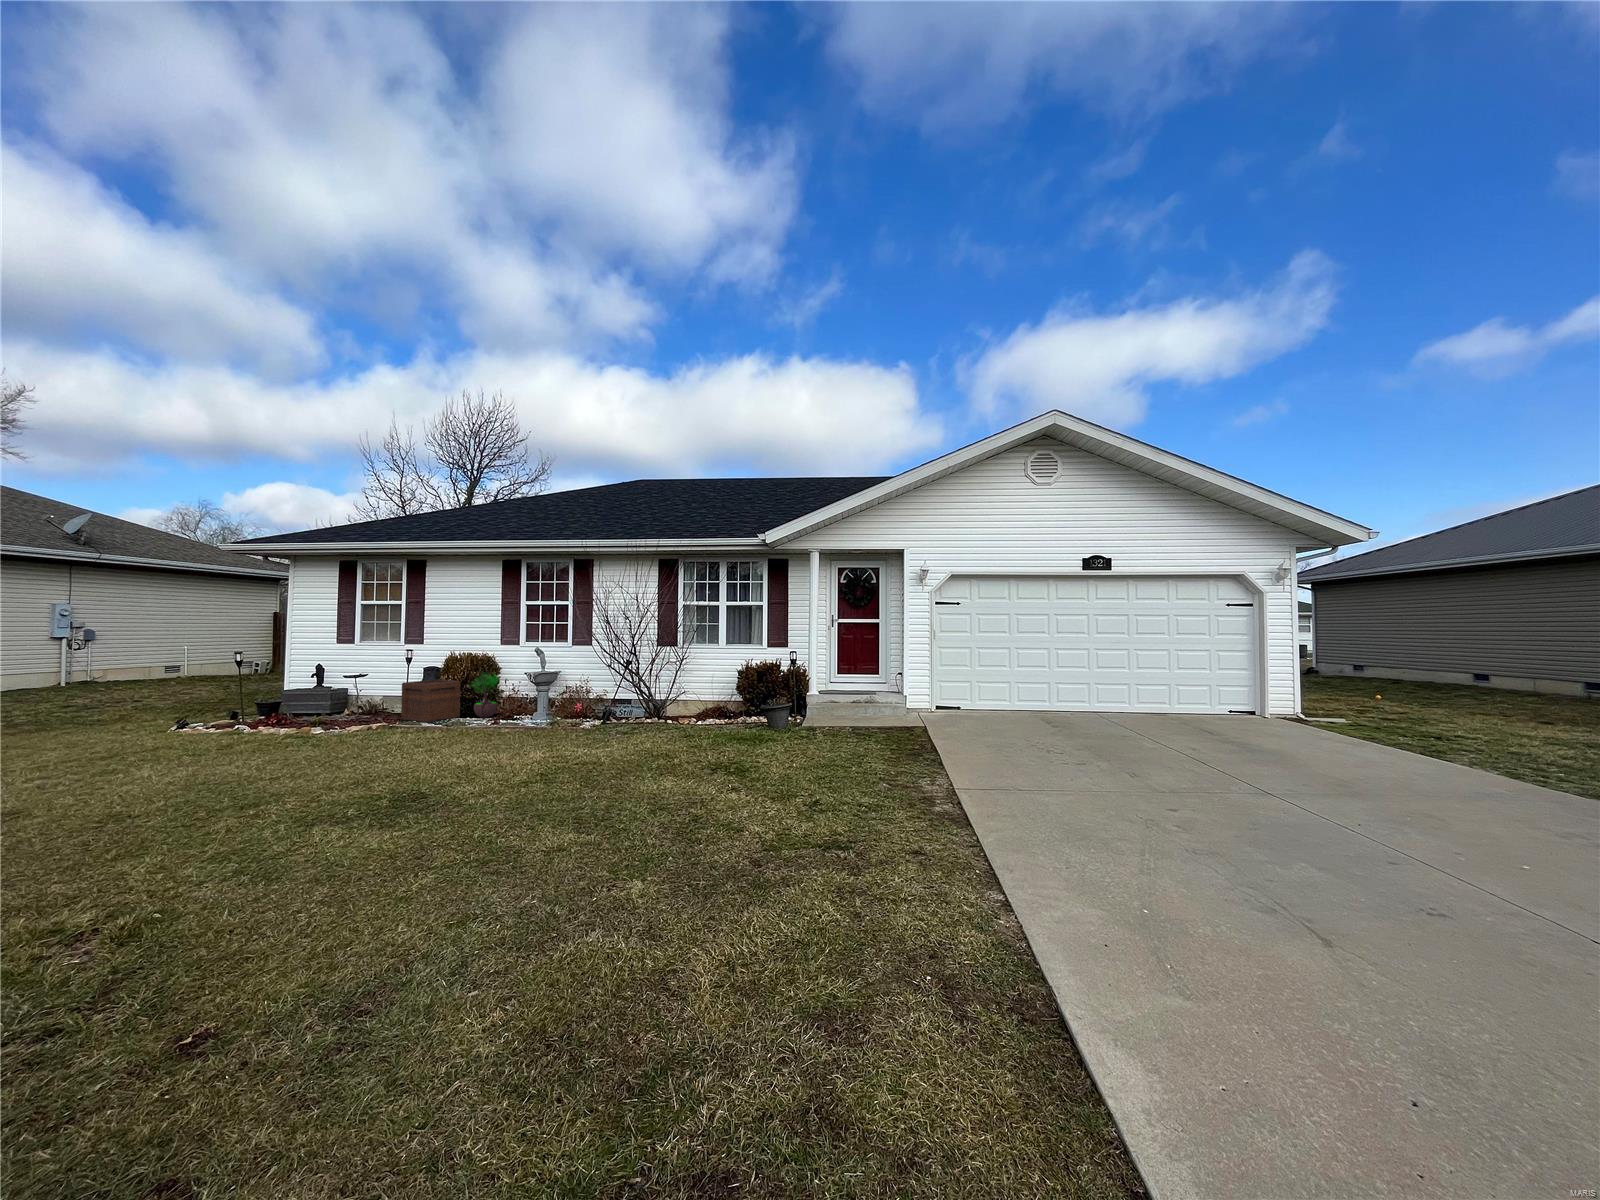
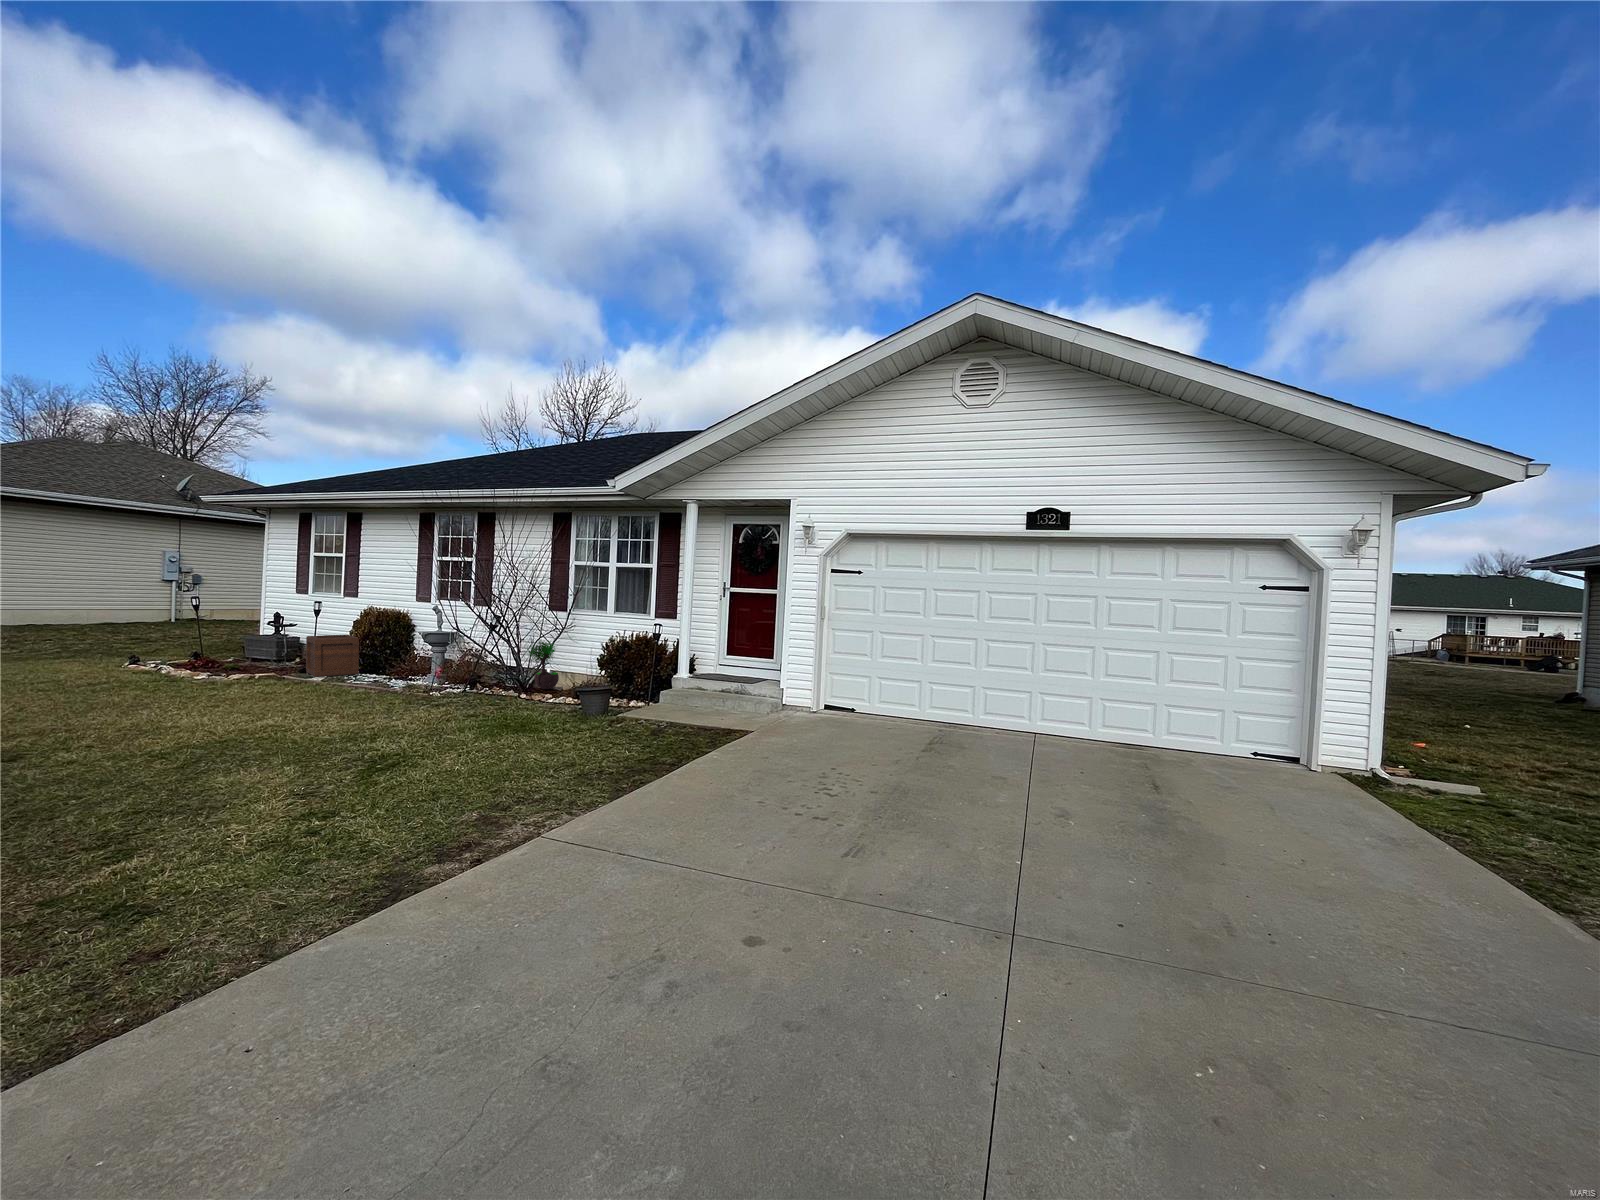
potted tree: present [471,674,498,718] -> present [528,640,559,689]

